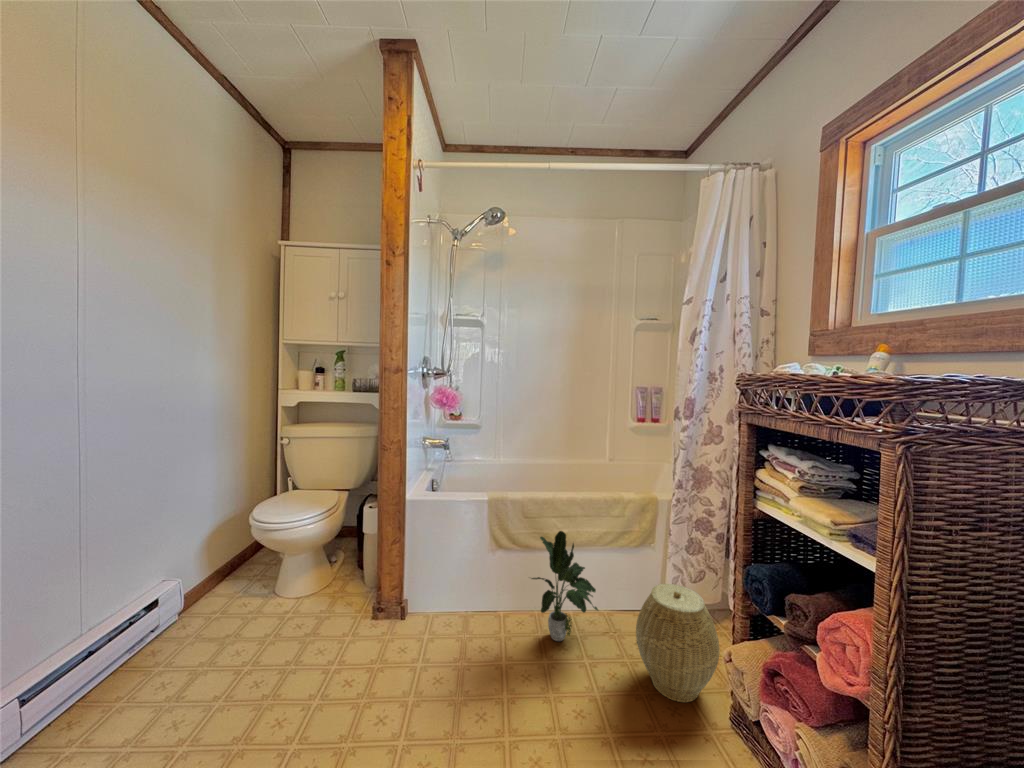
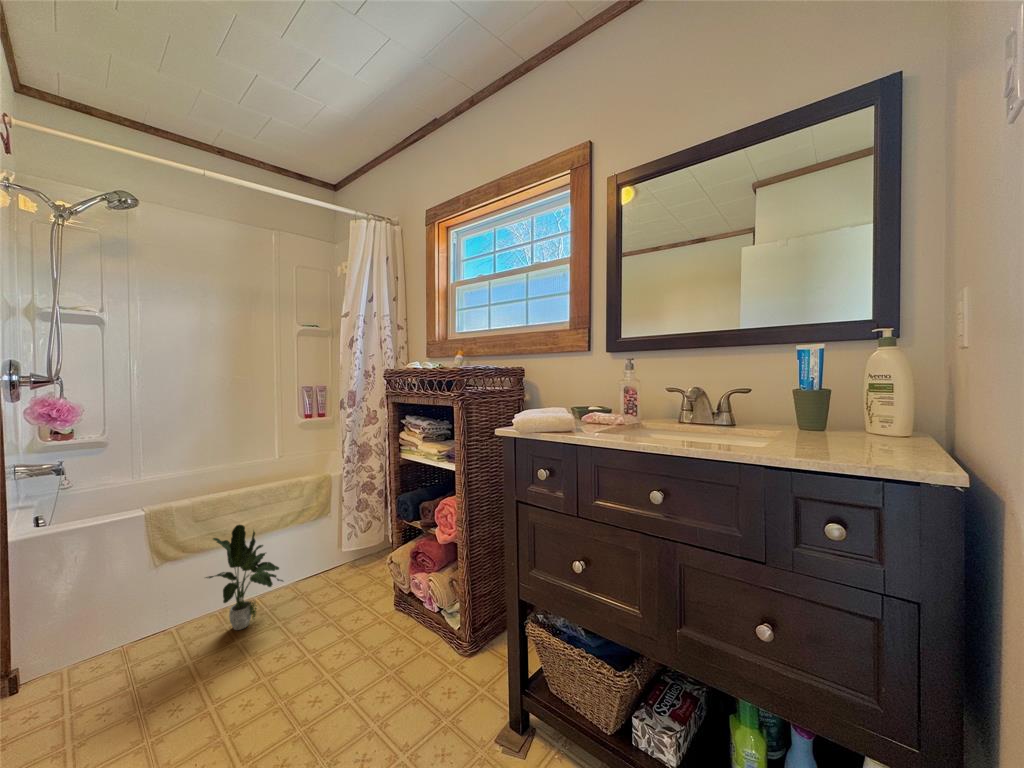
woven basket: present [636,584,720,702] -> none [320,533,384,618]

